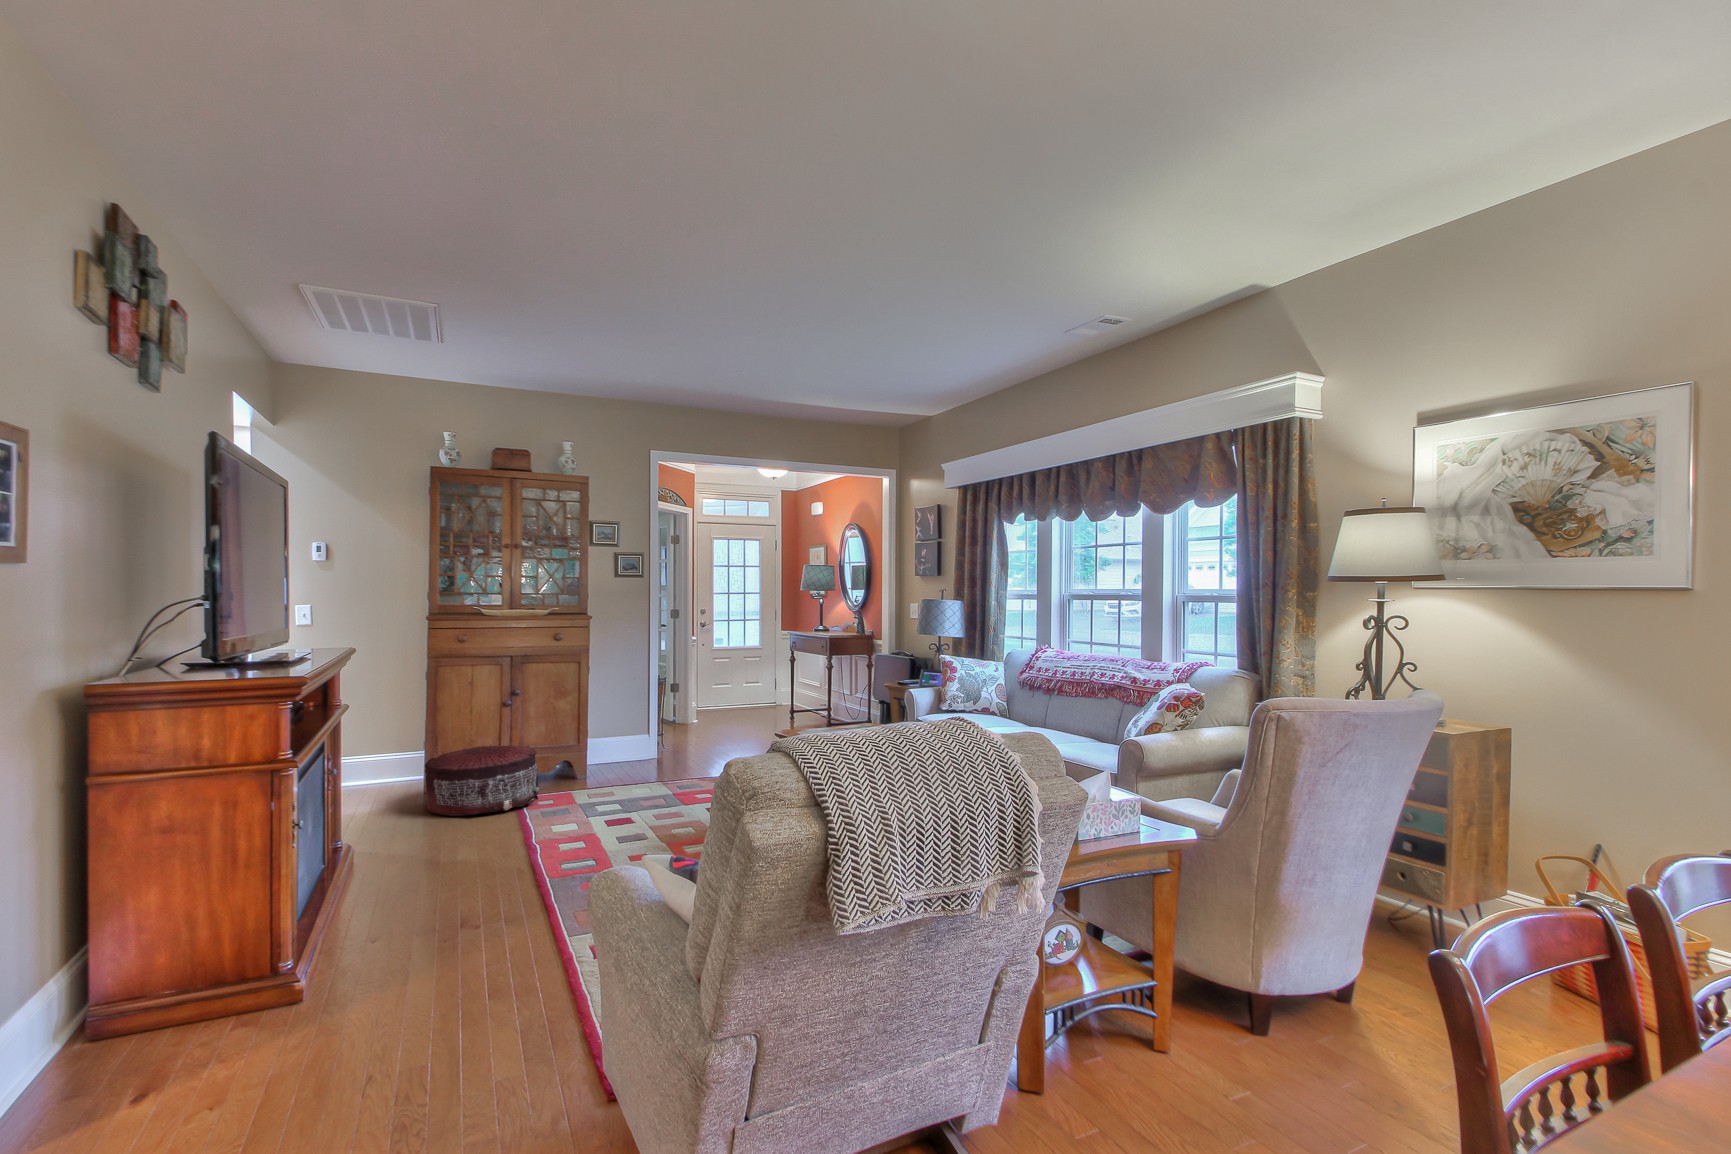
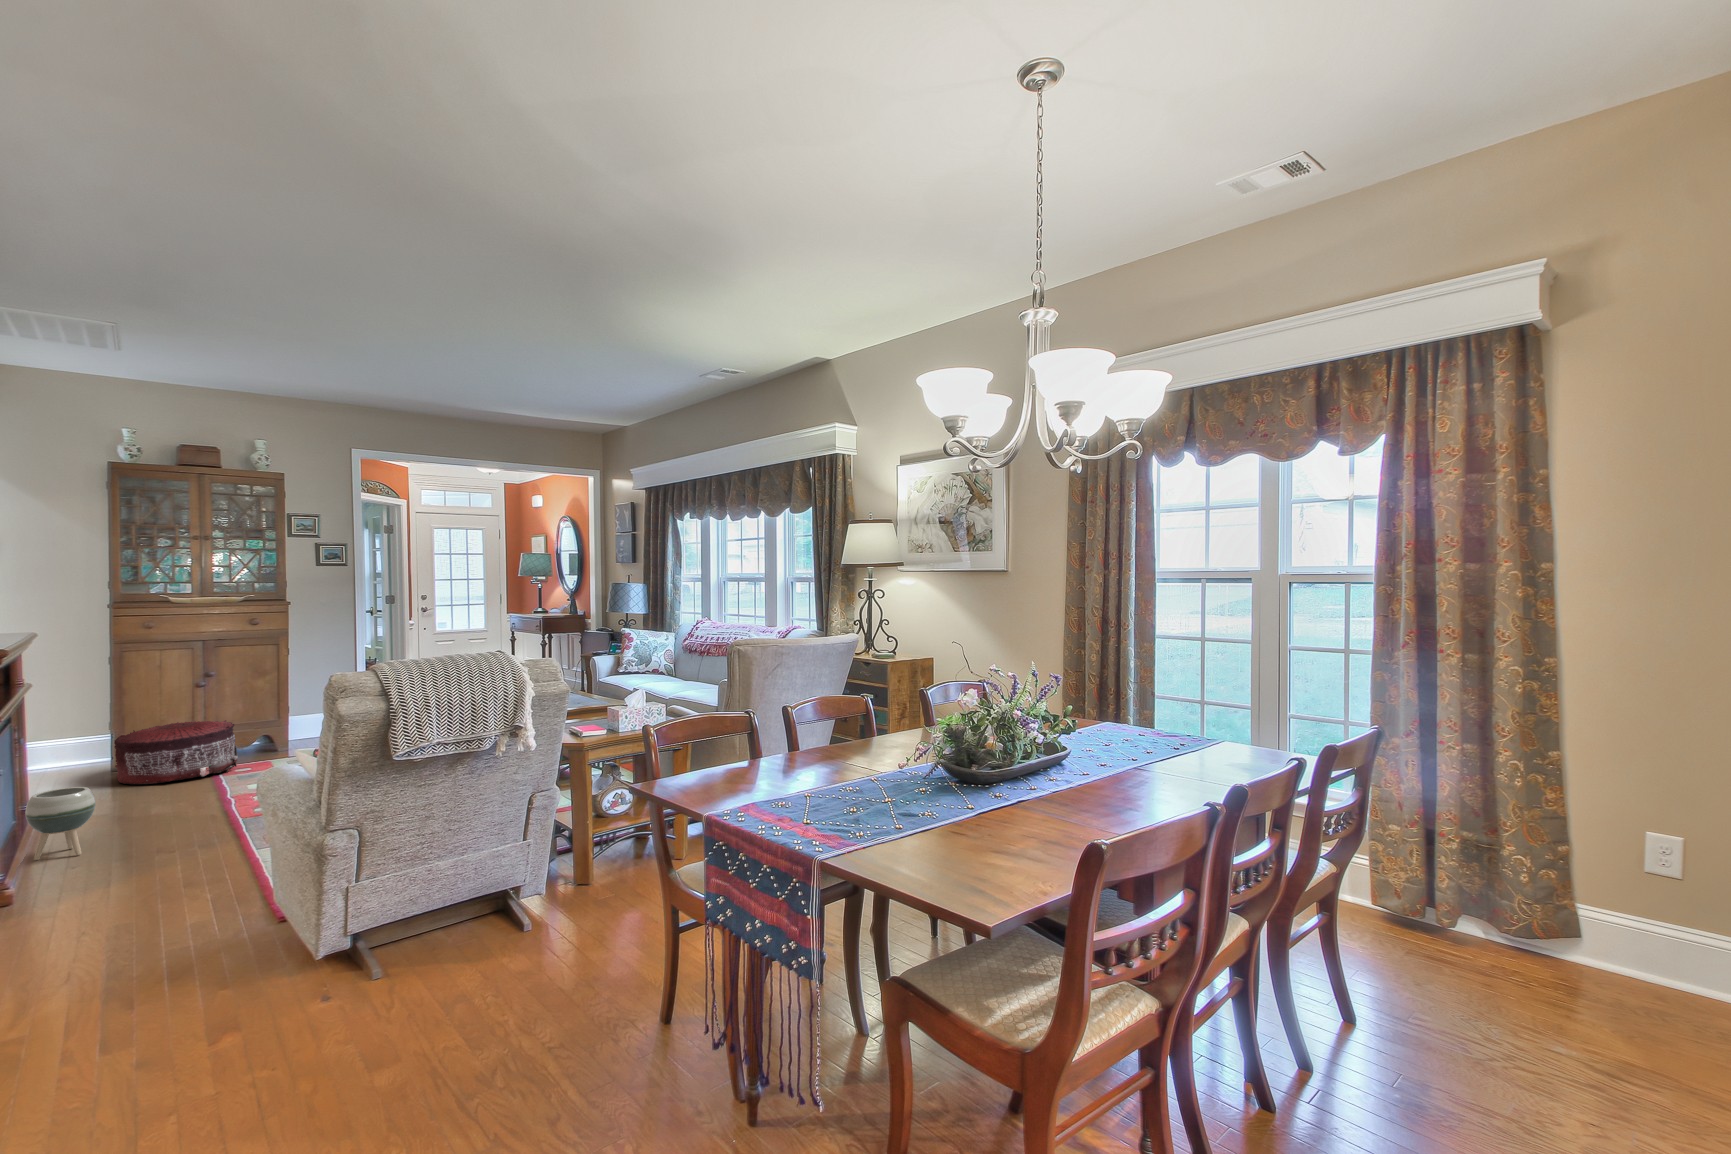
planter: none [331,832,400,920] -> present [25,787,96,860]

